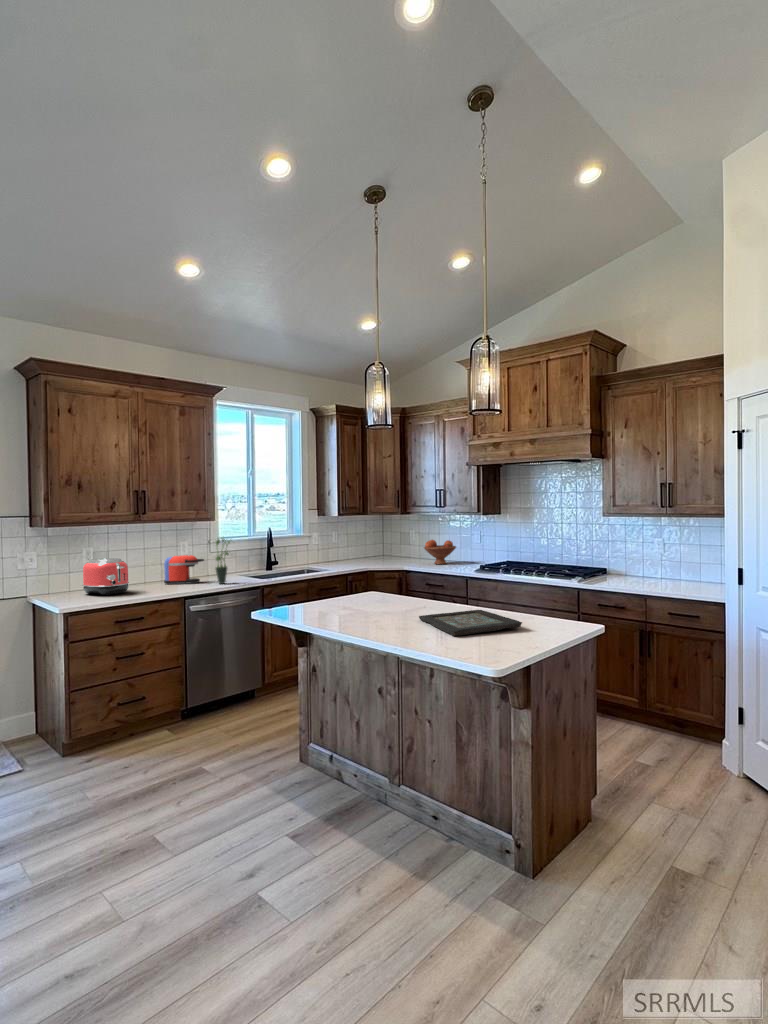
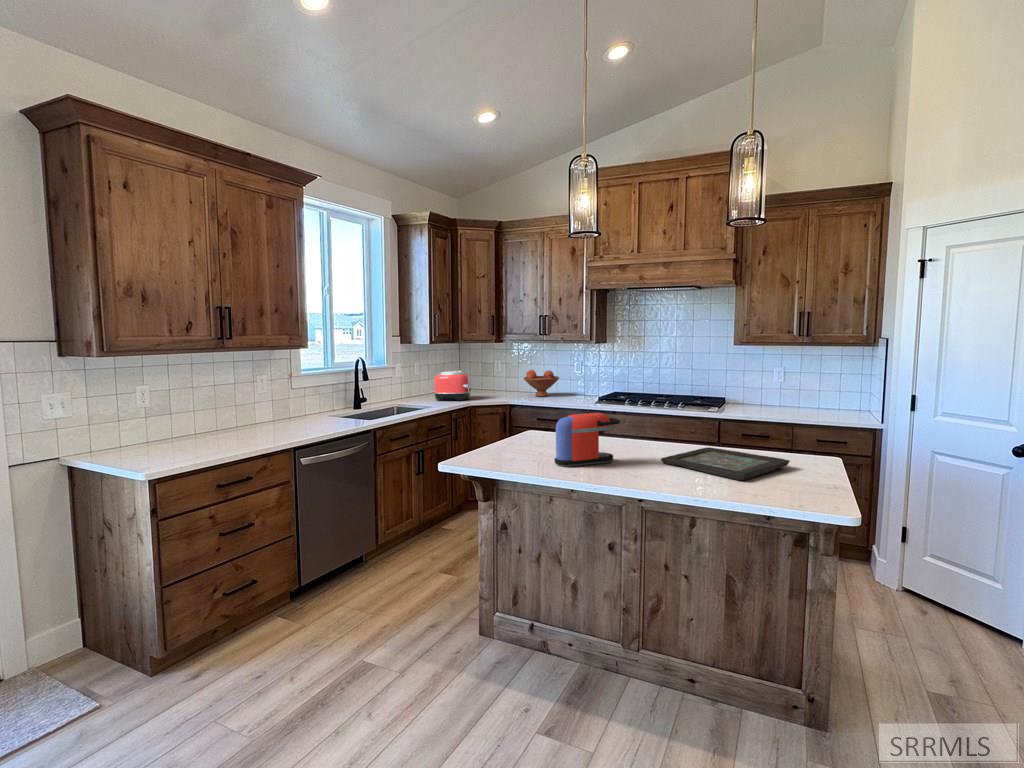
potted plant: present [216,539,230,584] -> none [315,368,343,428]
coffee maker: present [164,555,204,584] -> present [555,413,620,467]
toaster: present [83,558,129,595] -> present [434,371,473,401]

